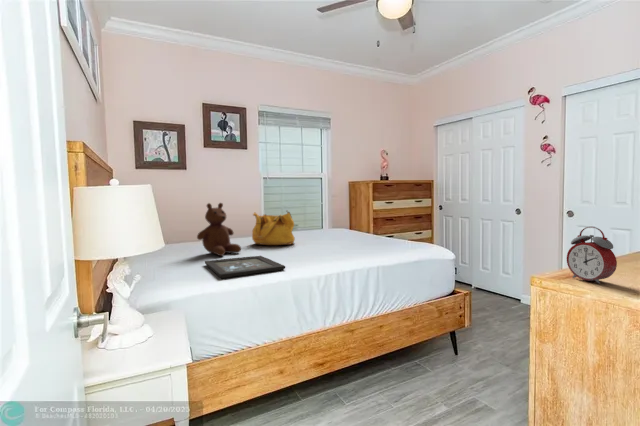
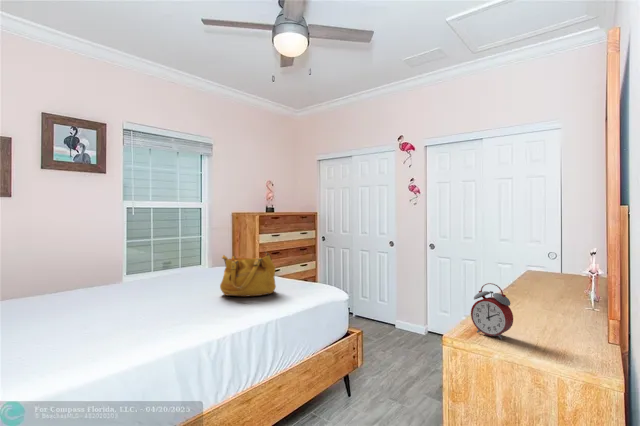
teddy bear: present [197,203,241,256] -> none [27,248,97,322]
handbag: present [252,211,295,245] -> present [220,252,276,296]
tray: present [205,256,285,278] -> none [39,318,165,367]

